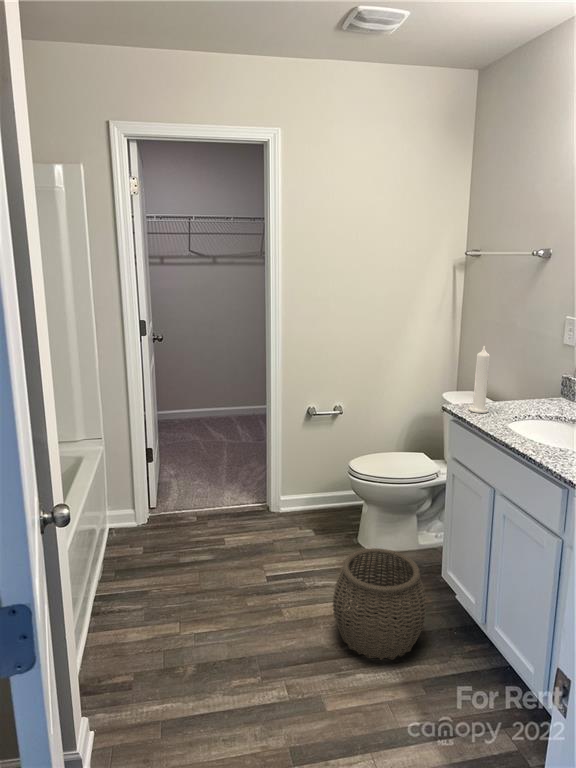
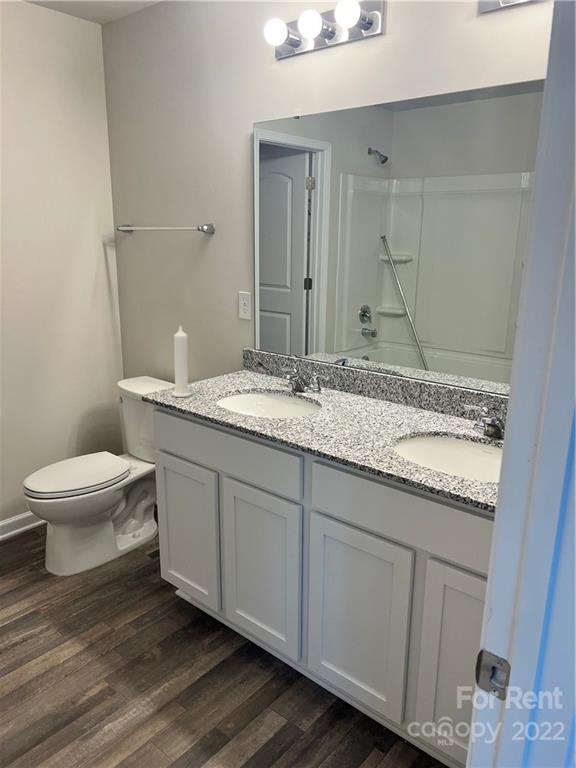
woven basket: present [333,548,426,660] -> none [51,569,164,703]

